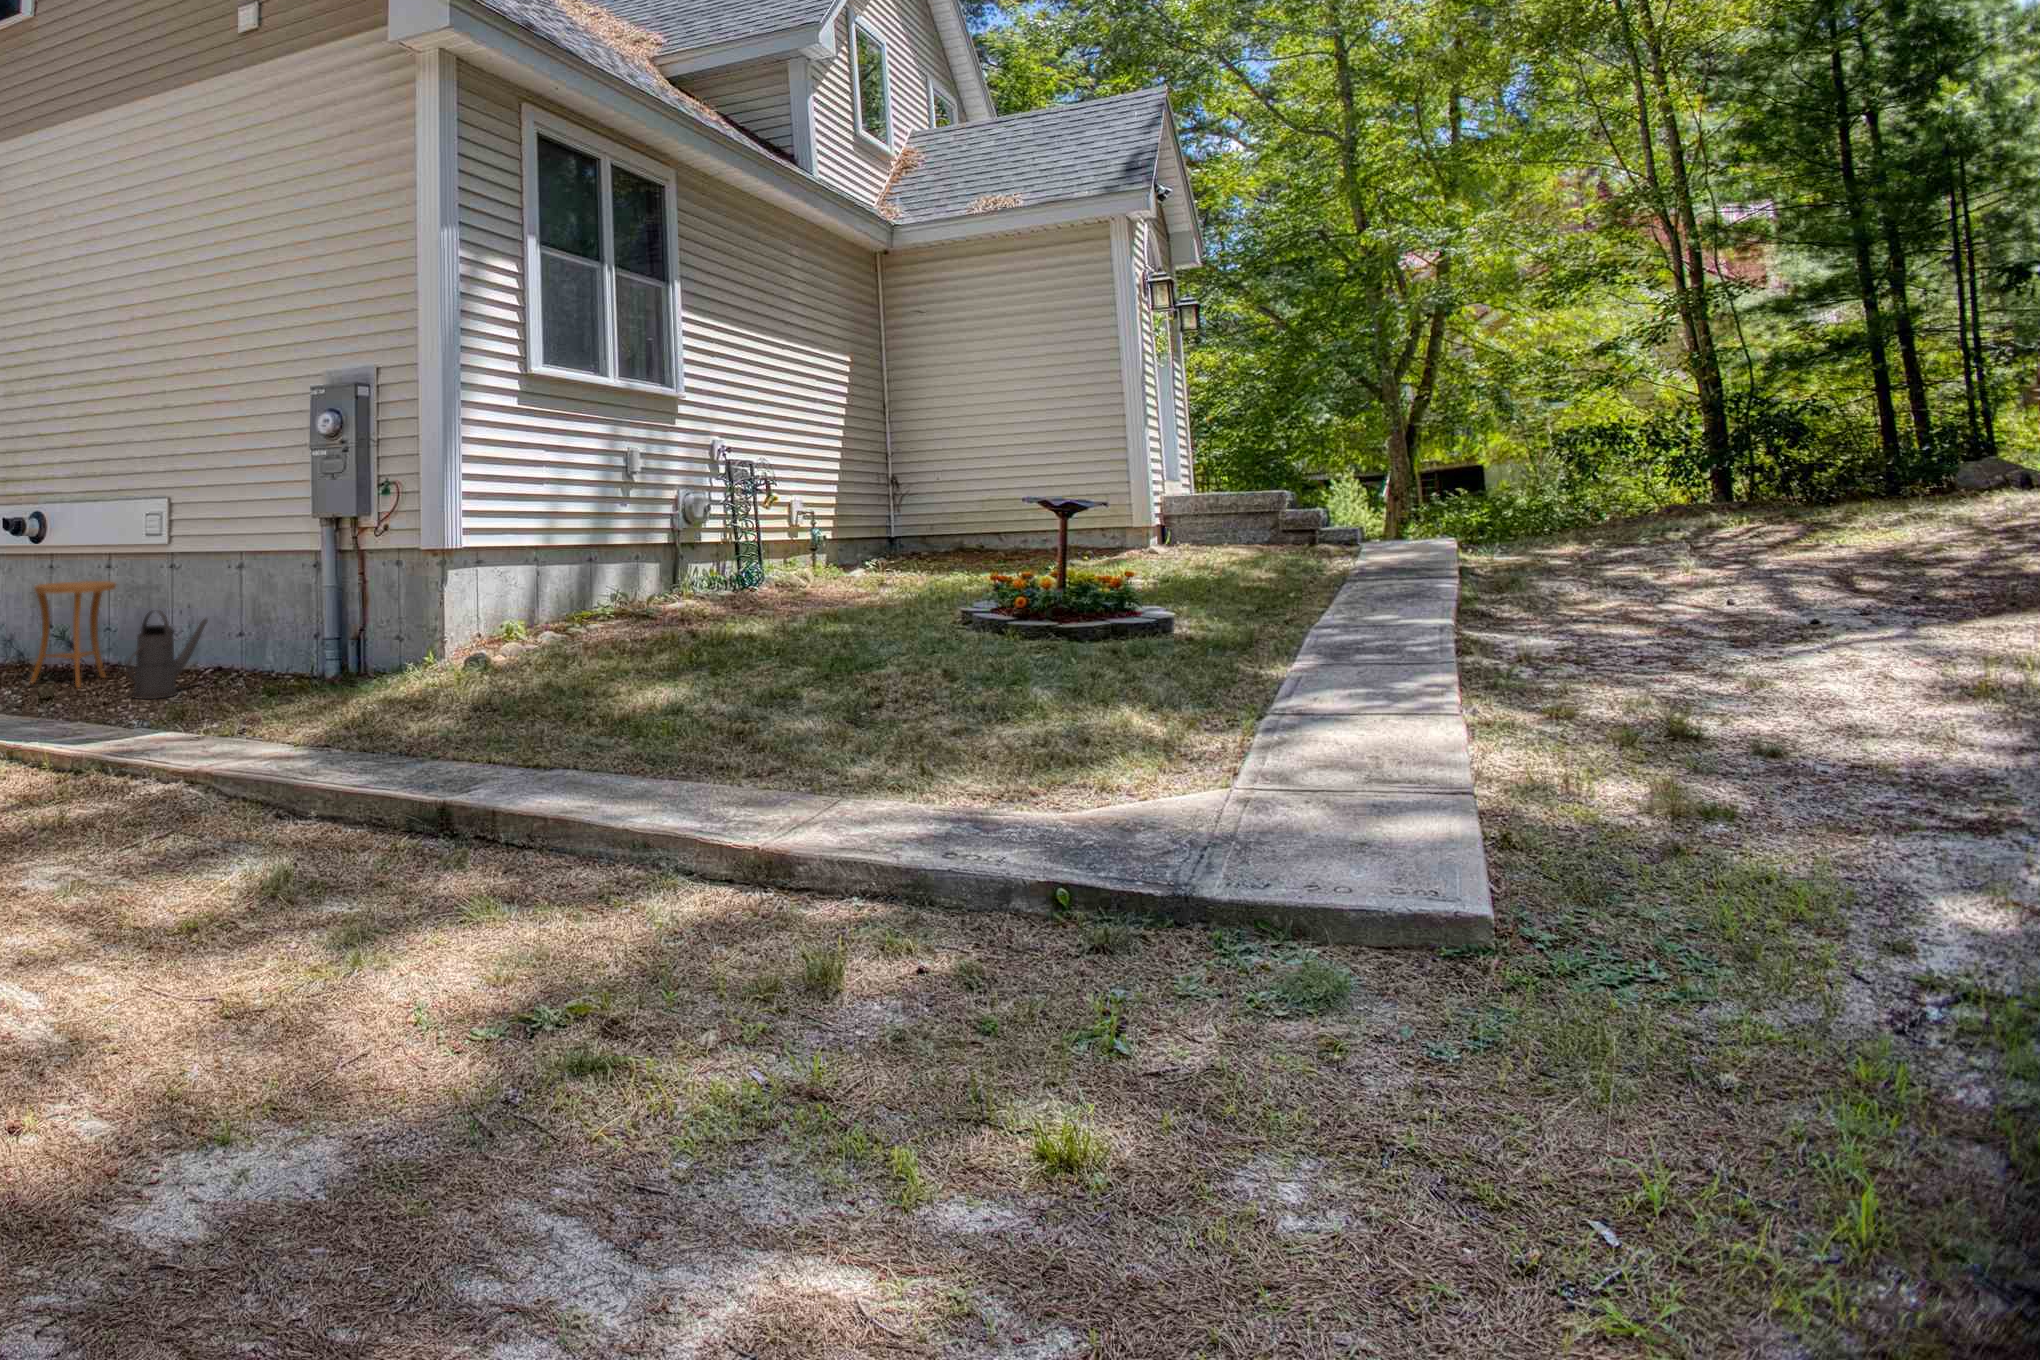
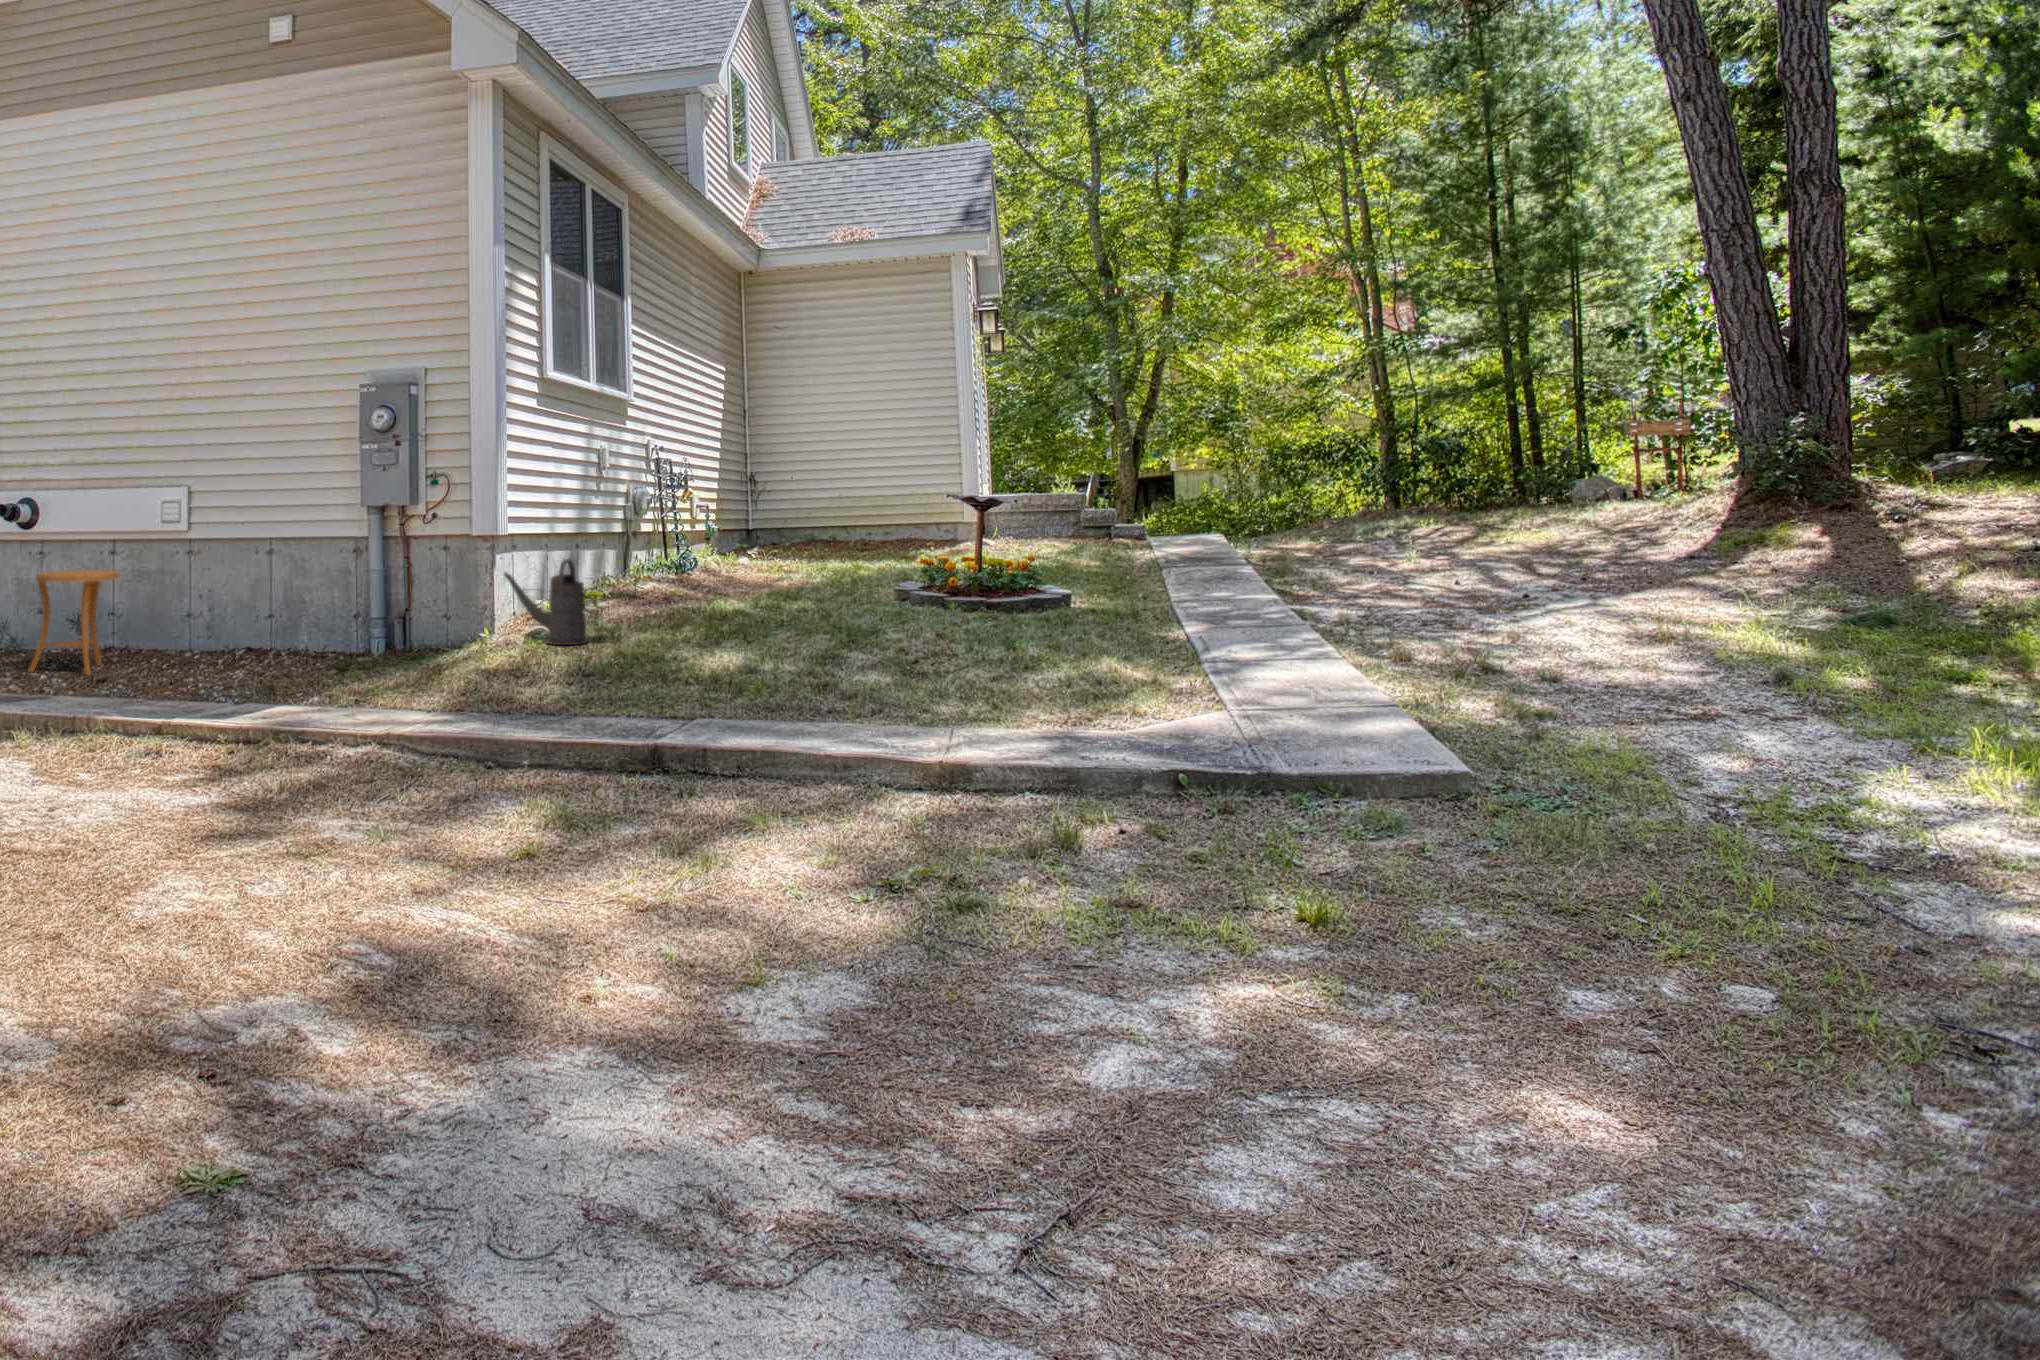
watering can: present [127,610,208,699] -> present [505,559,598,645]

